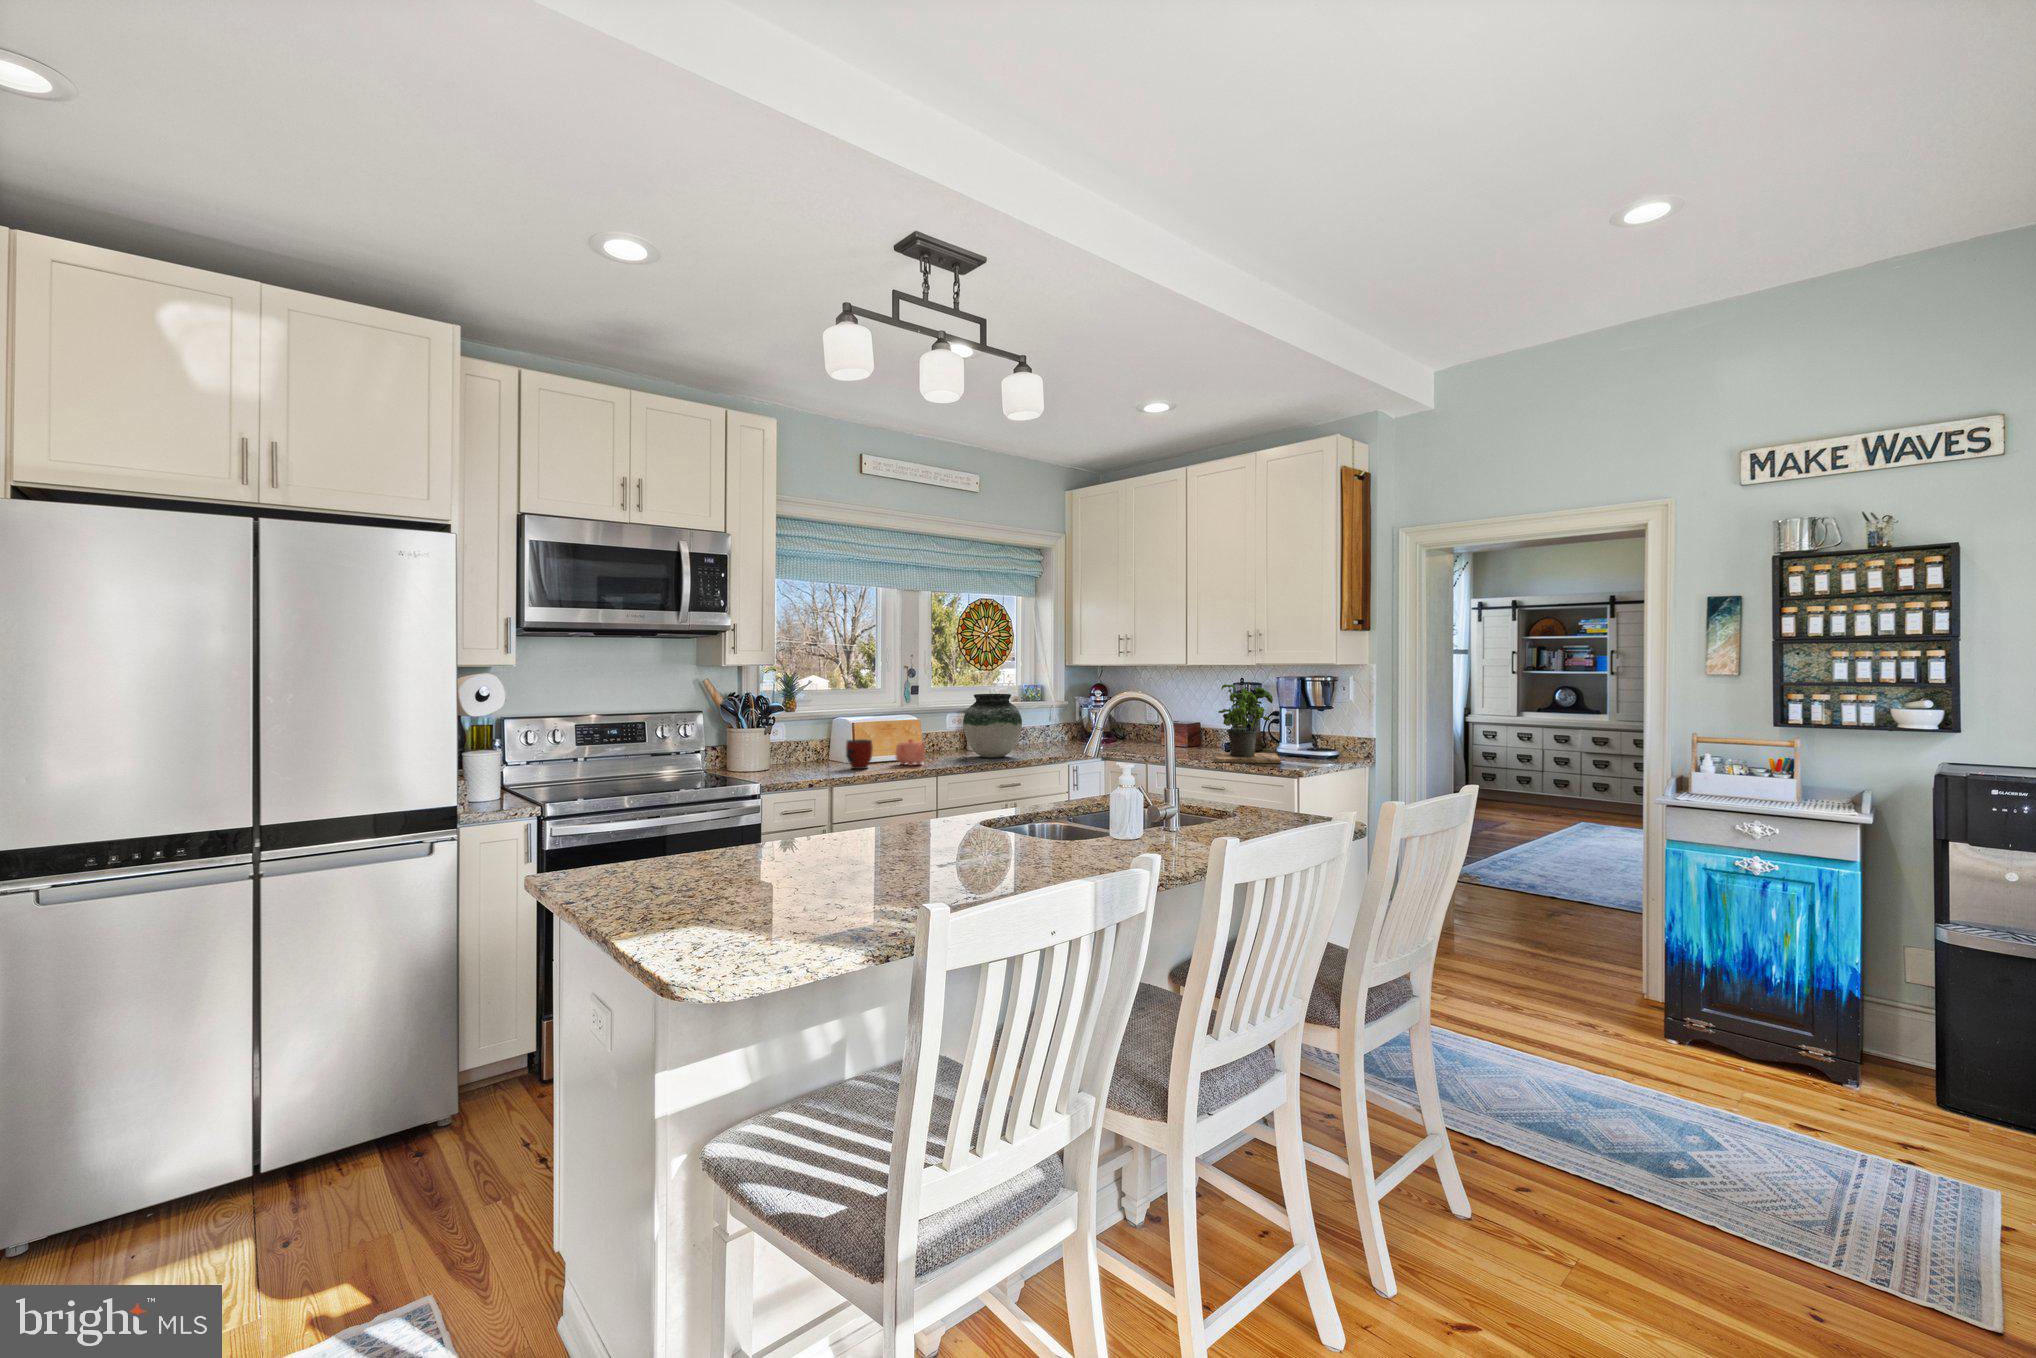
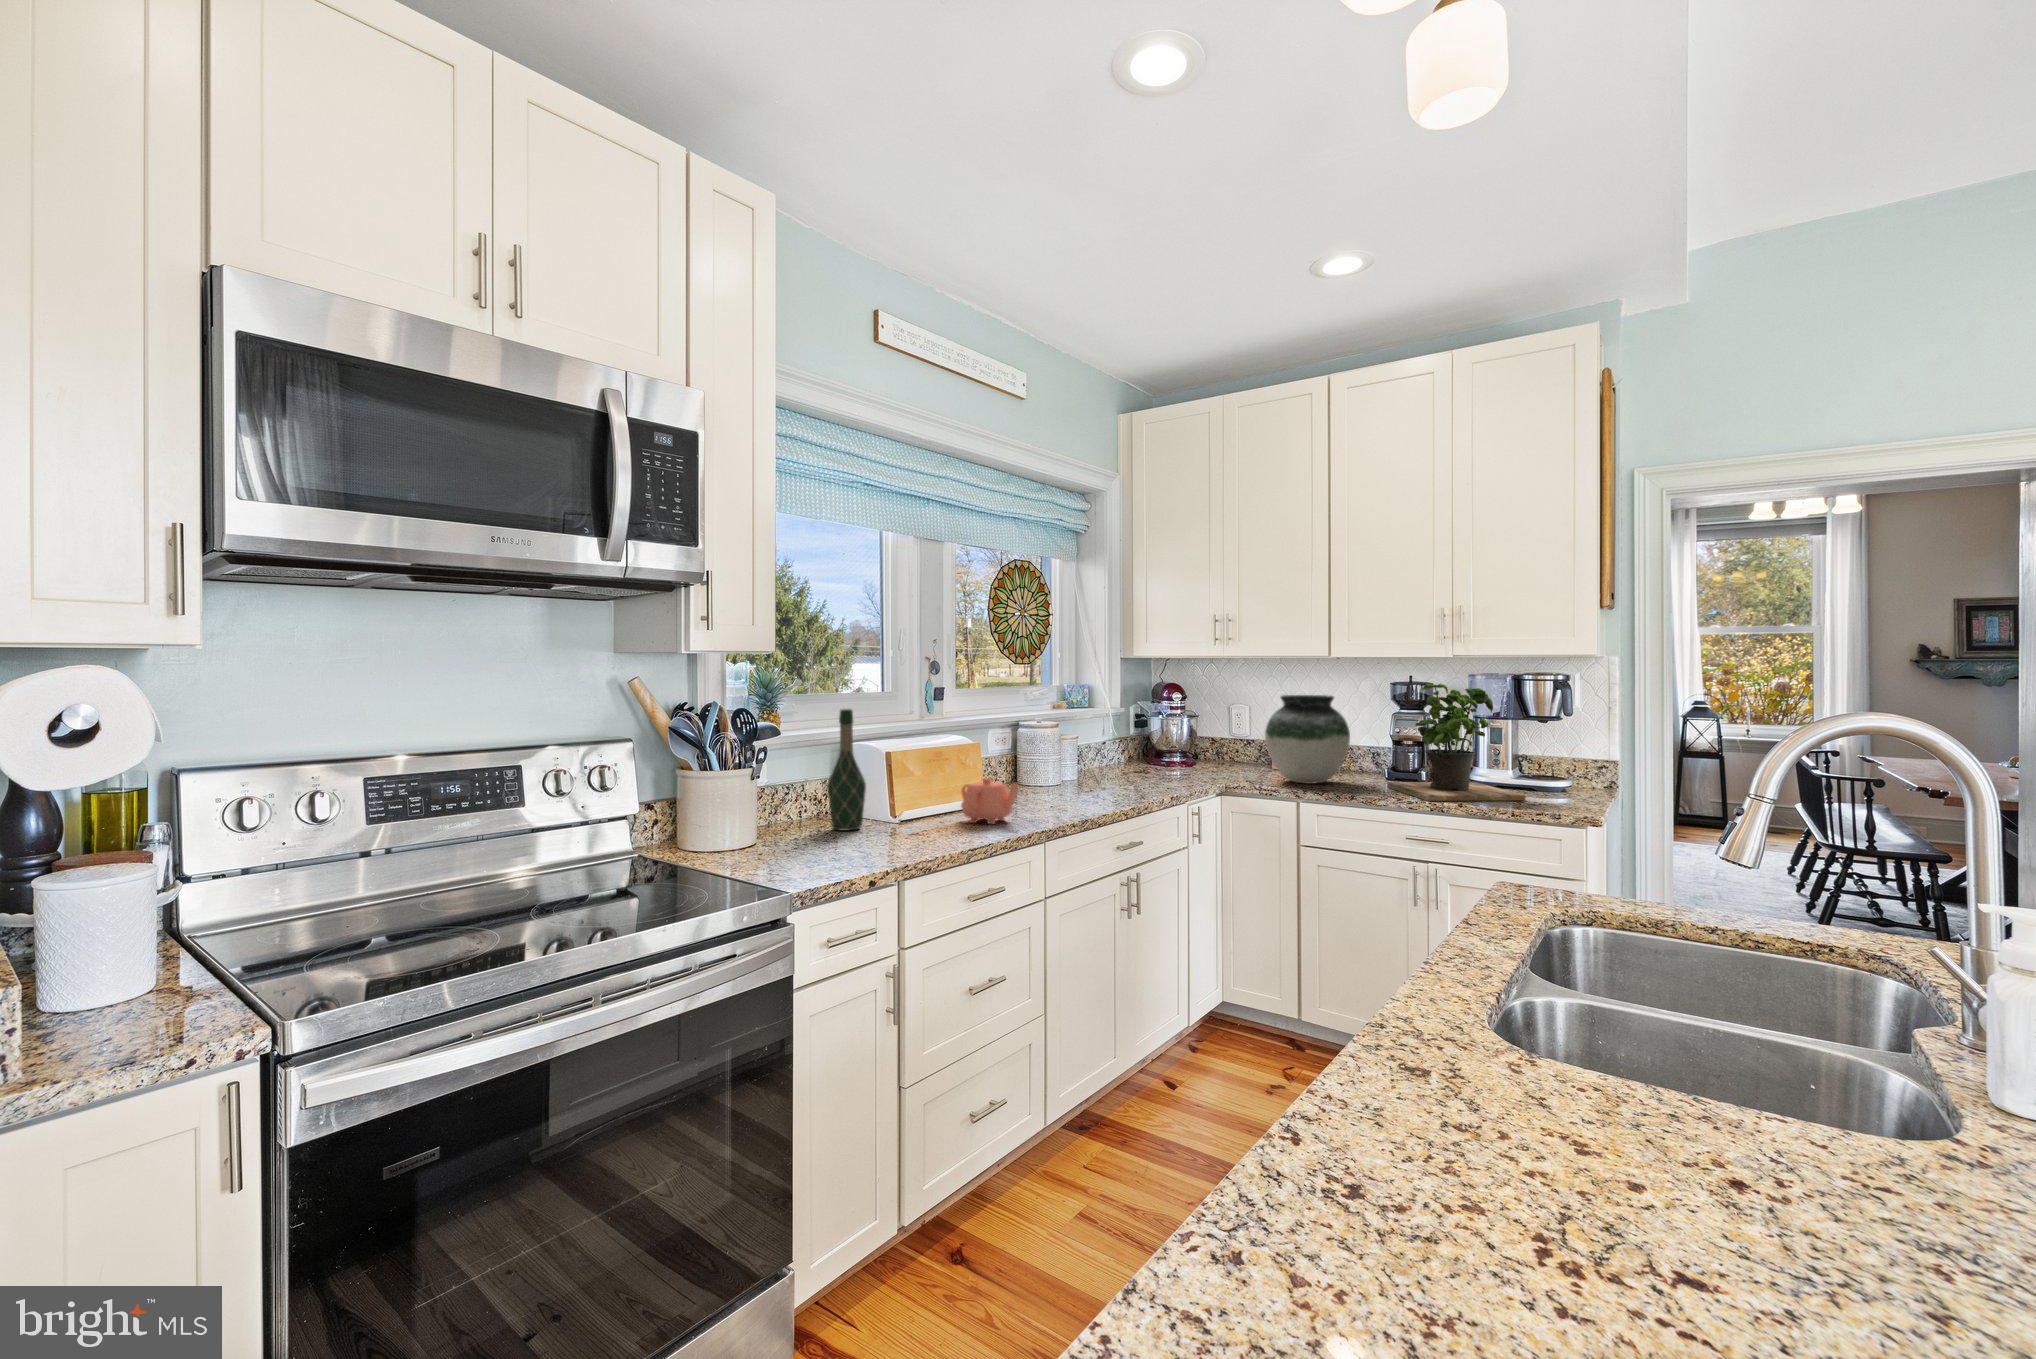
vase: present [963,694,1022,758] -> present [1265,695,1350,784]
wine bottle: none [816,697,838,766] -> present [827,709,866,830]
mug: present [846,739,873,769] -> none [892,782,937,837]

